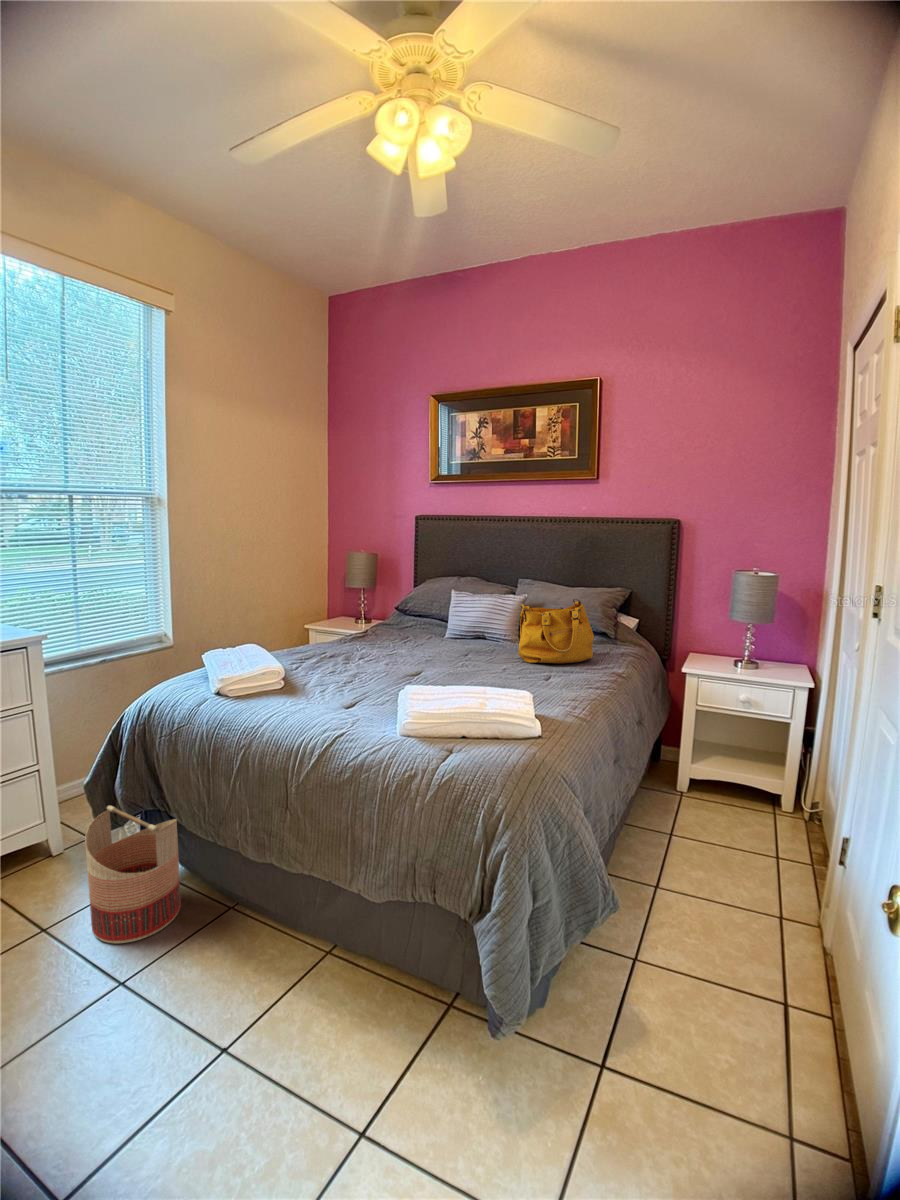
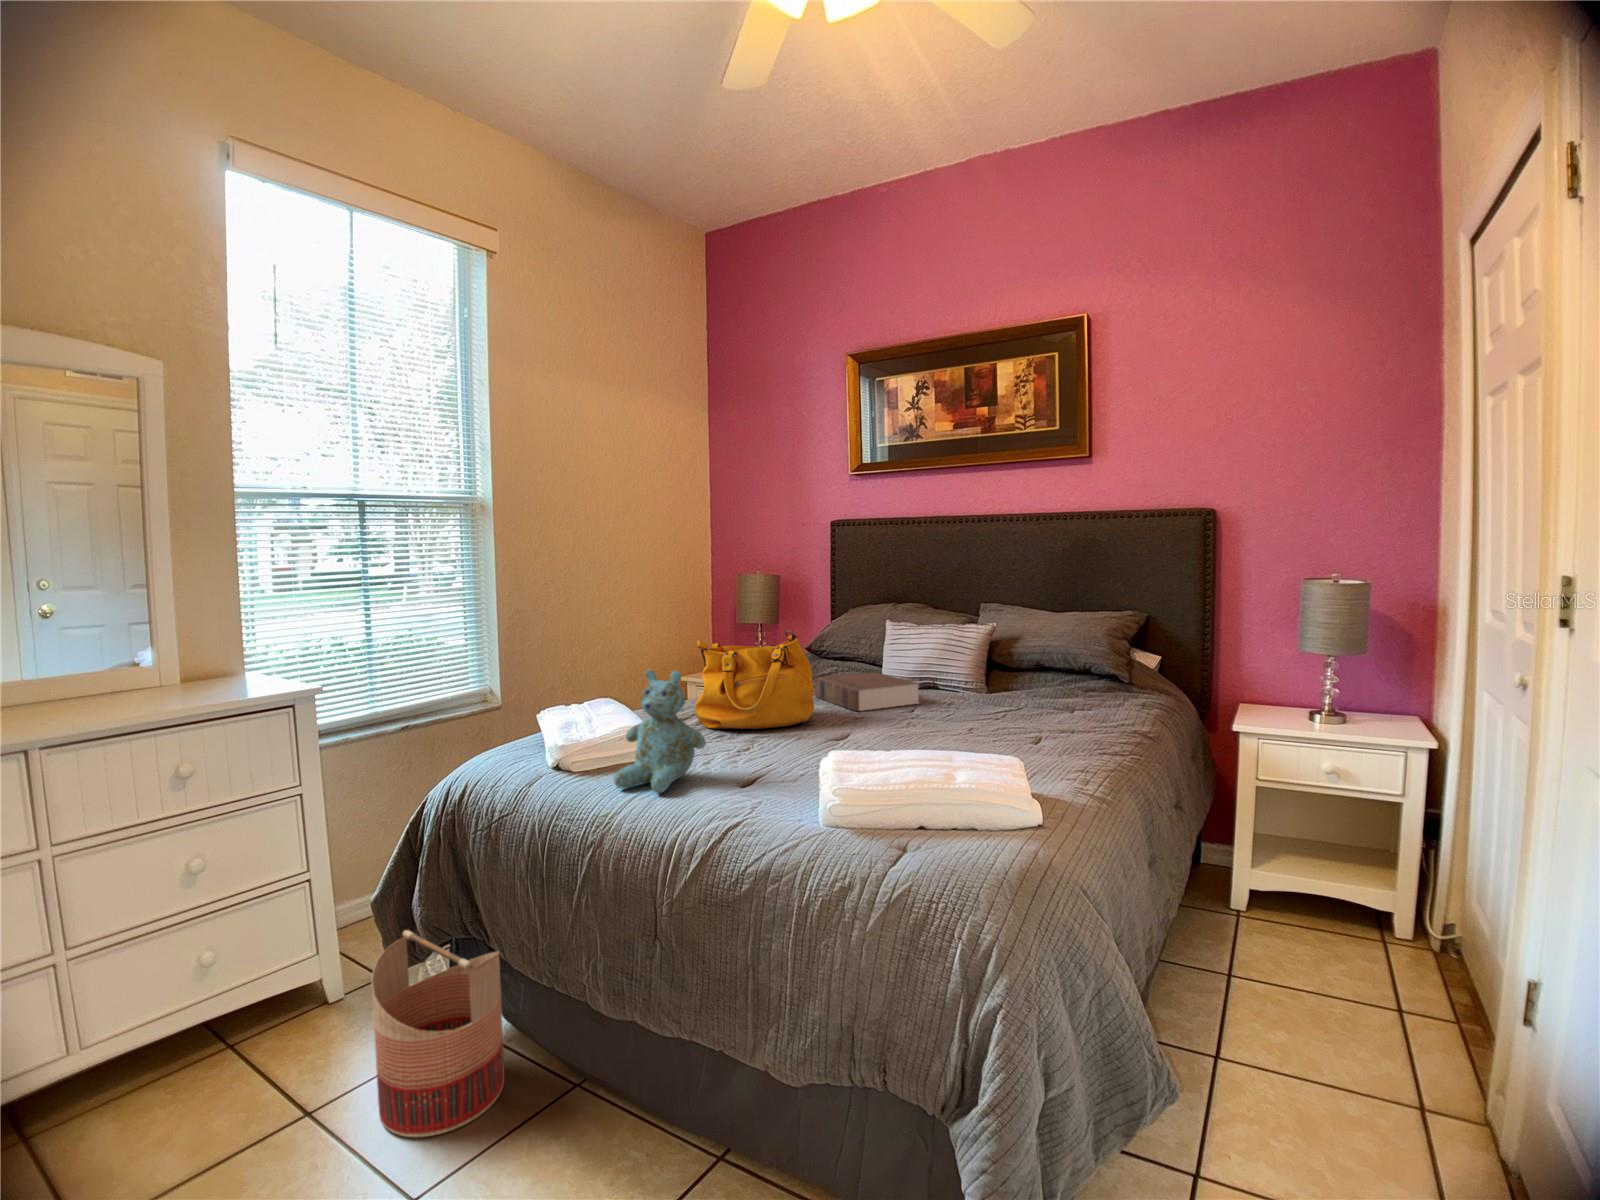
handbag: present [519,598,594,664] -> present [695,630,814,729]
book: none [402,626,475,654] -> present [815,672,919,711]
stuffed bear: none [258,628,323,713] -> present [613,670,706,793]

